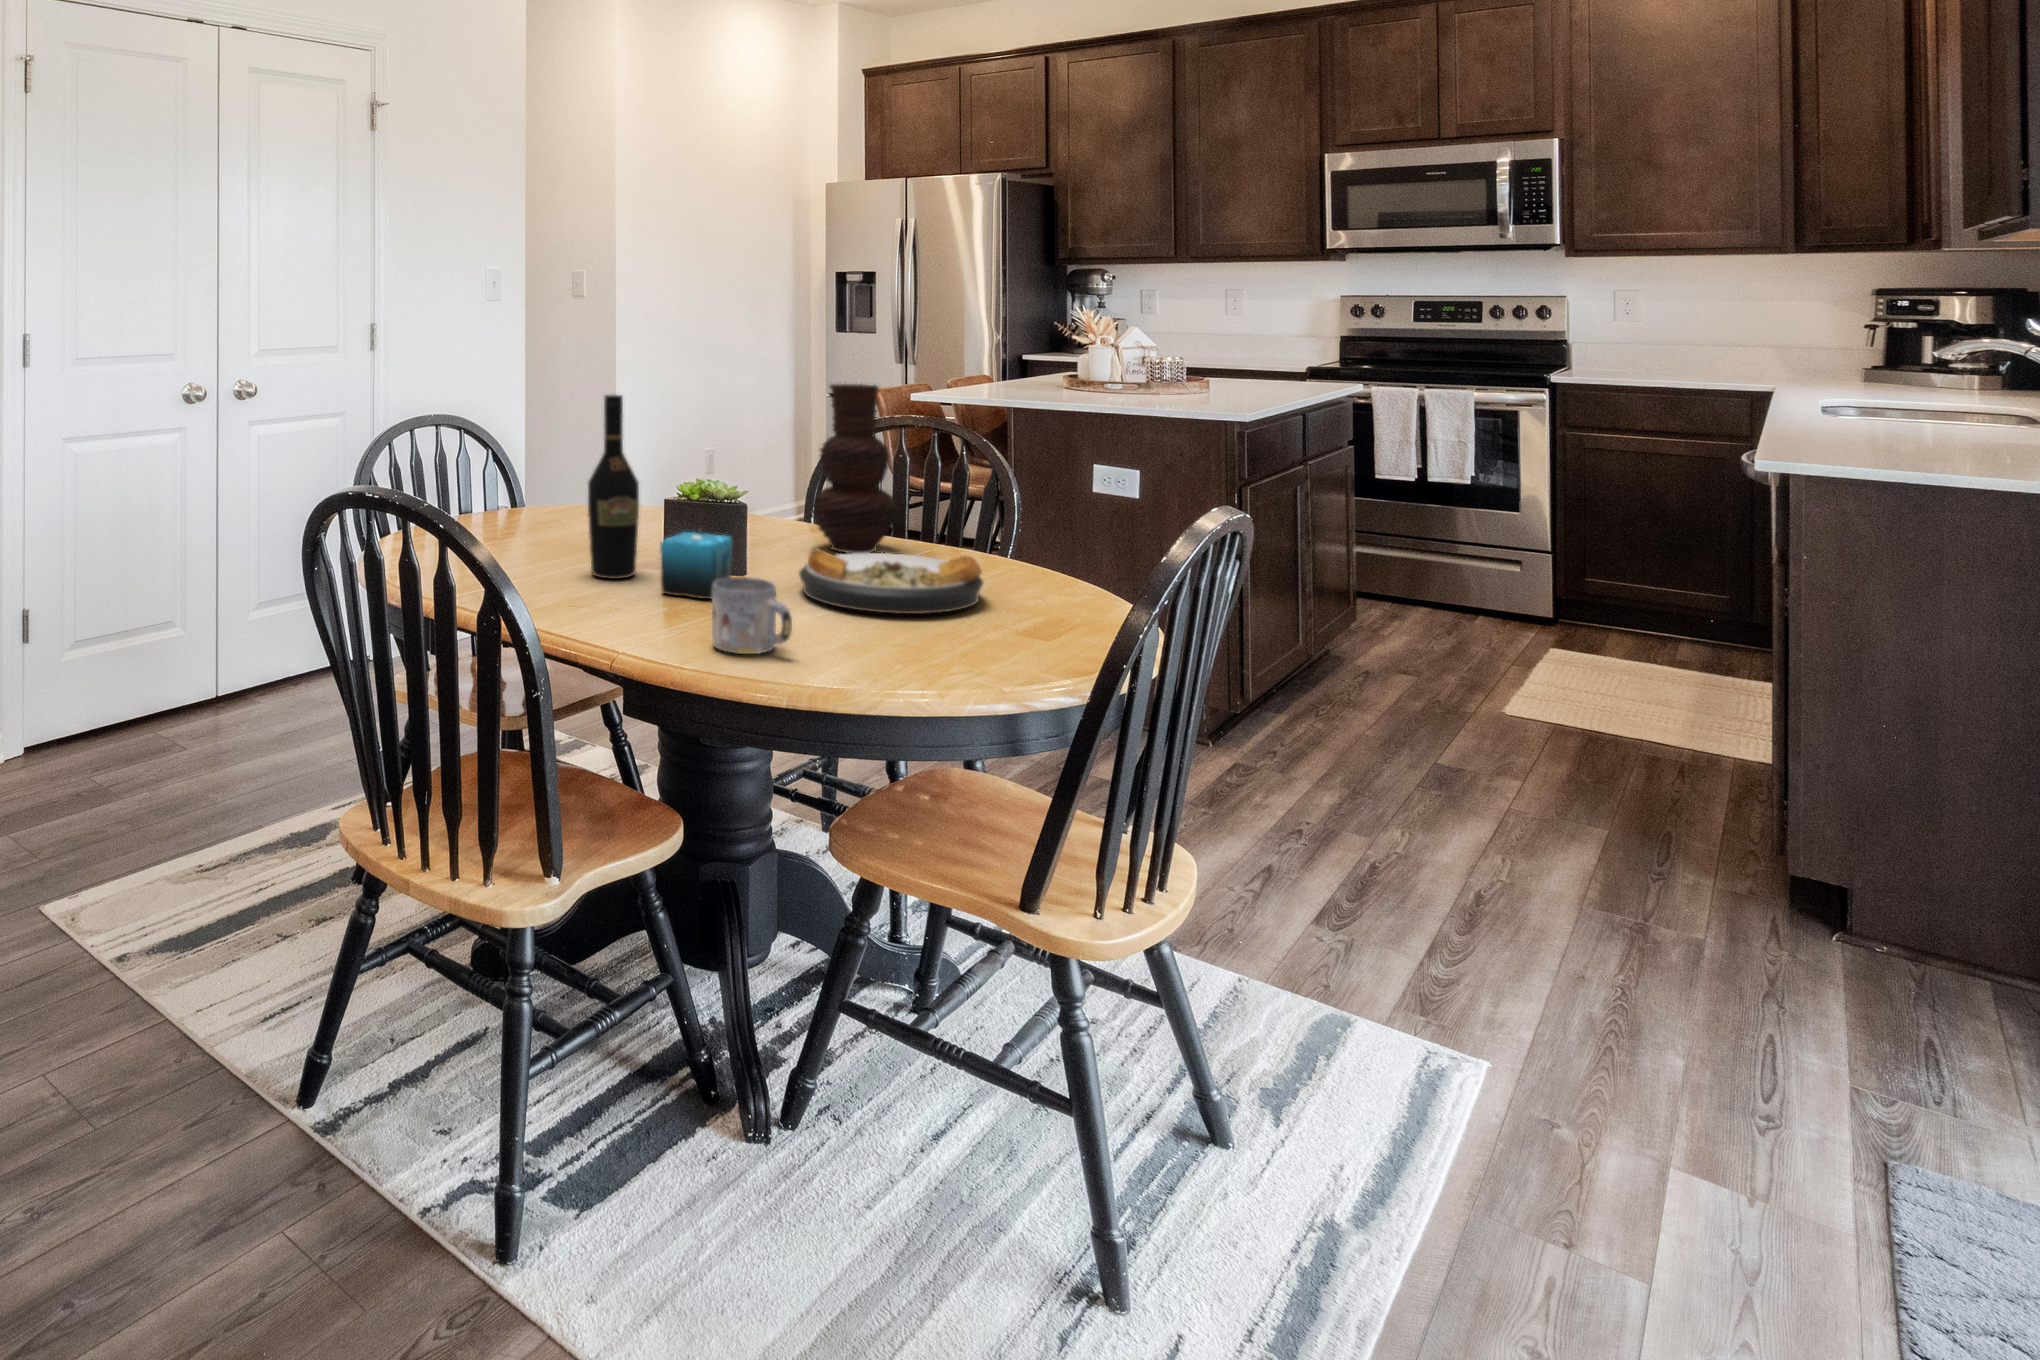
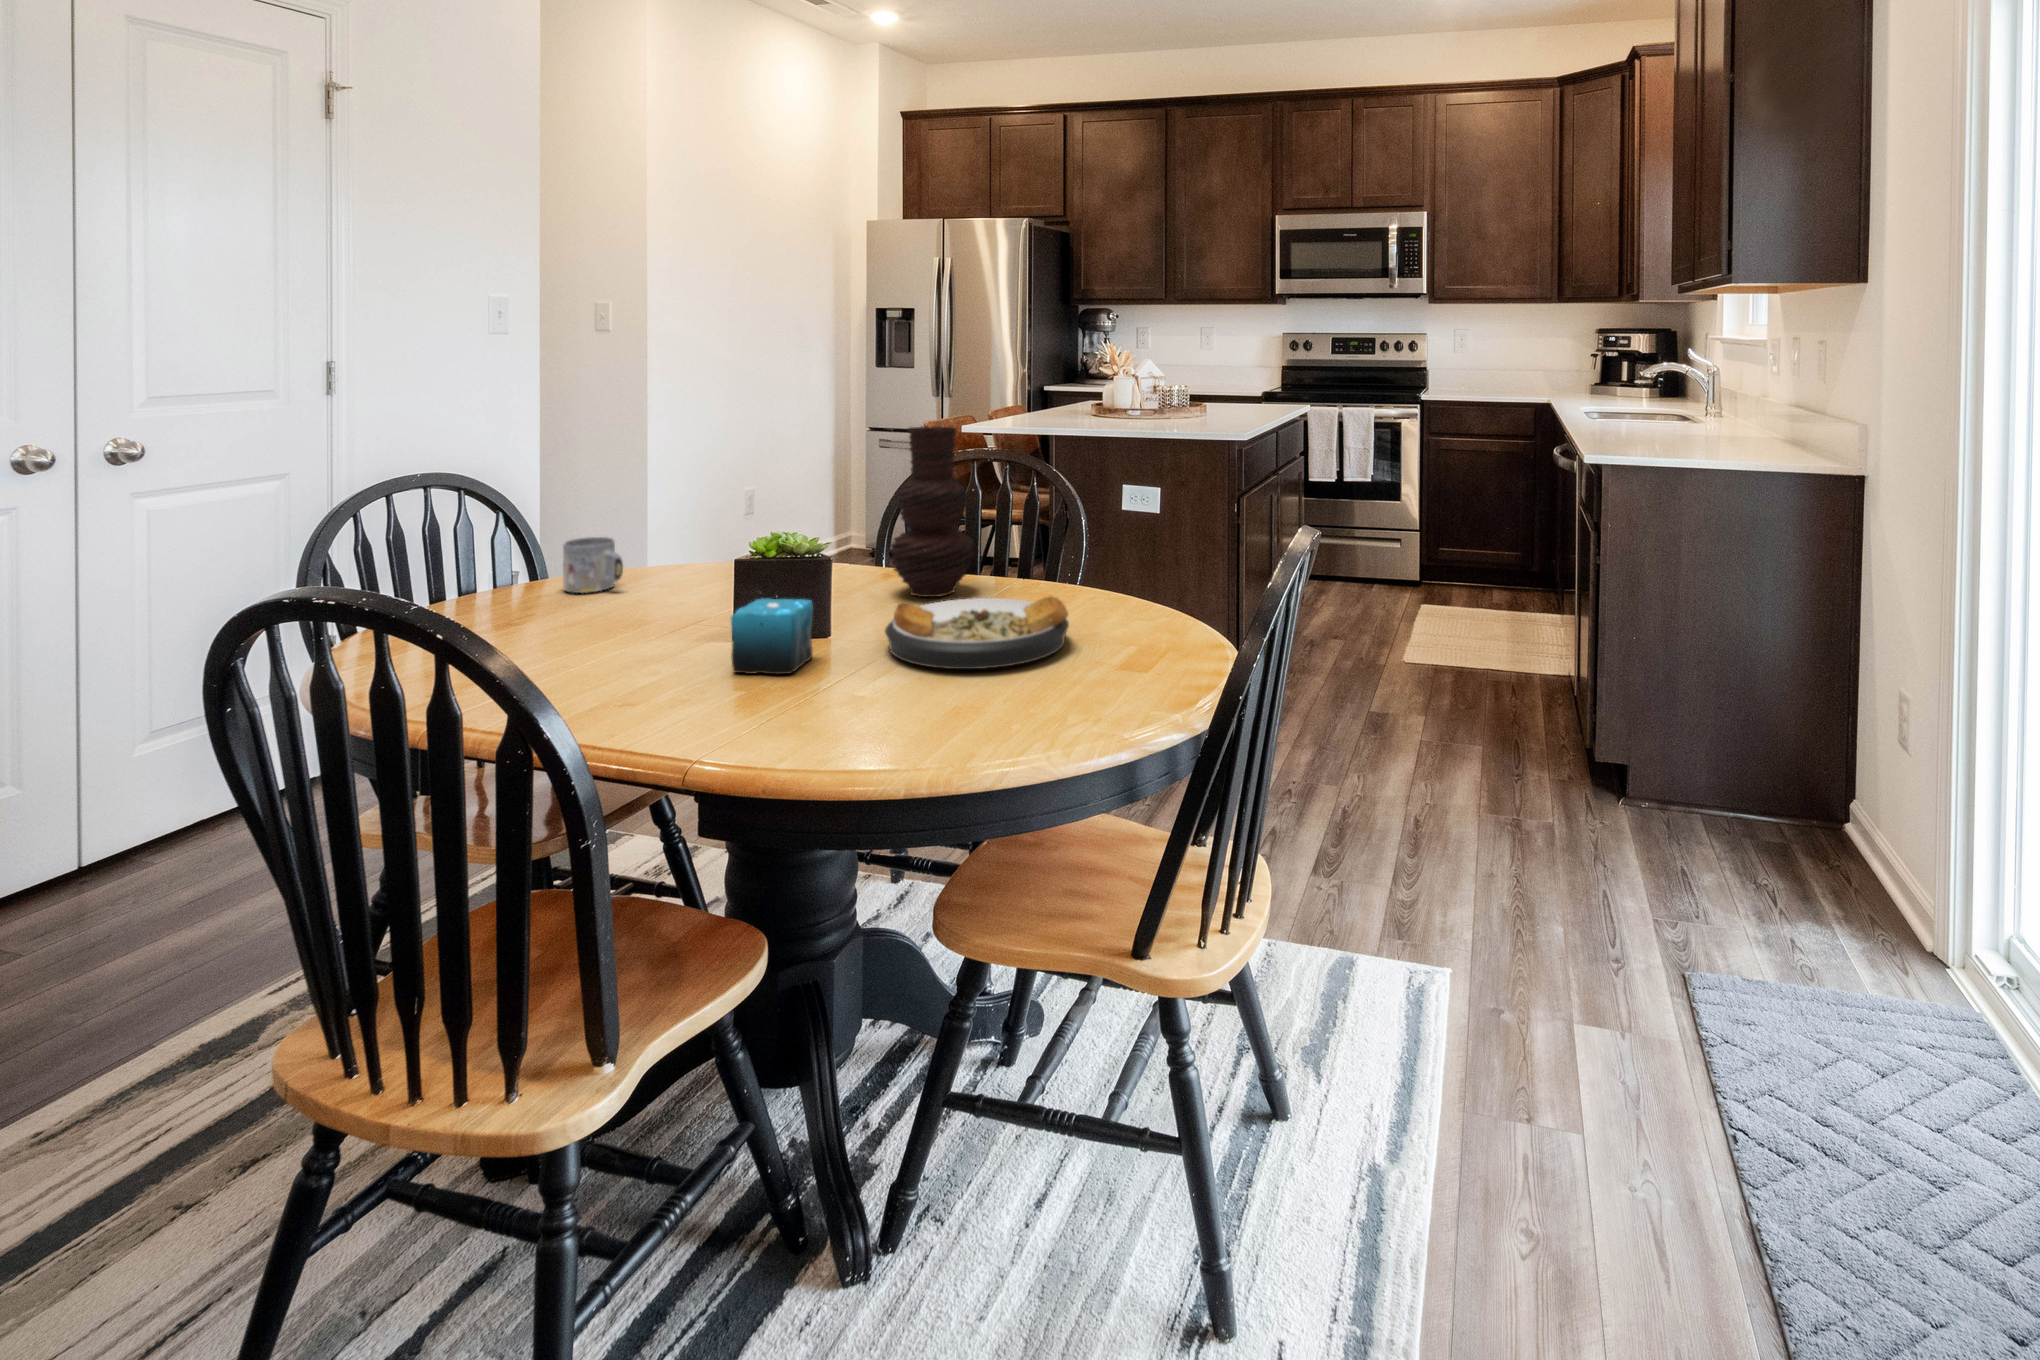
wine bottle: present [588,395,639,579] -> none [643,451,704,660]
mug: present [712,577,792,654] -> present [563,537,623,593]

